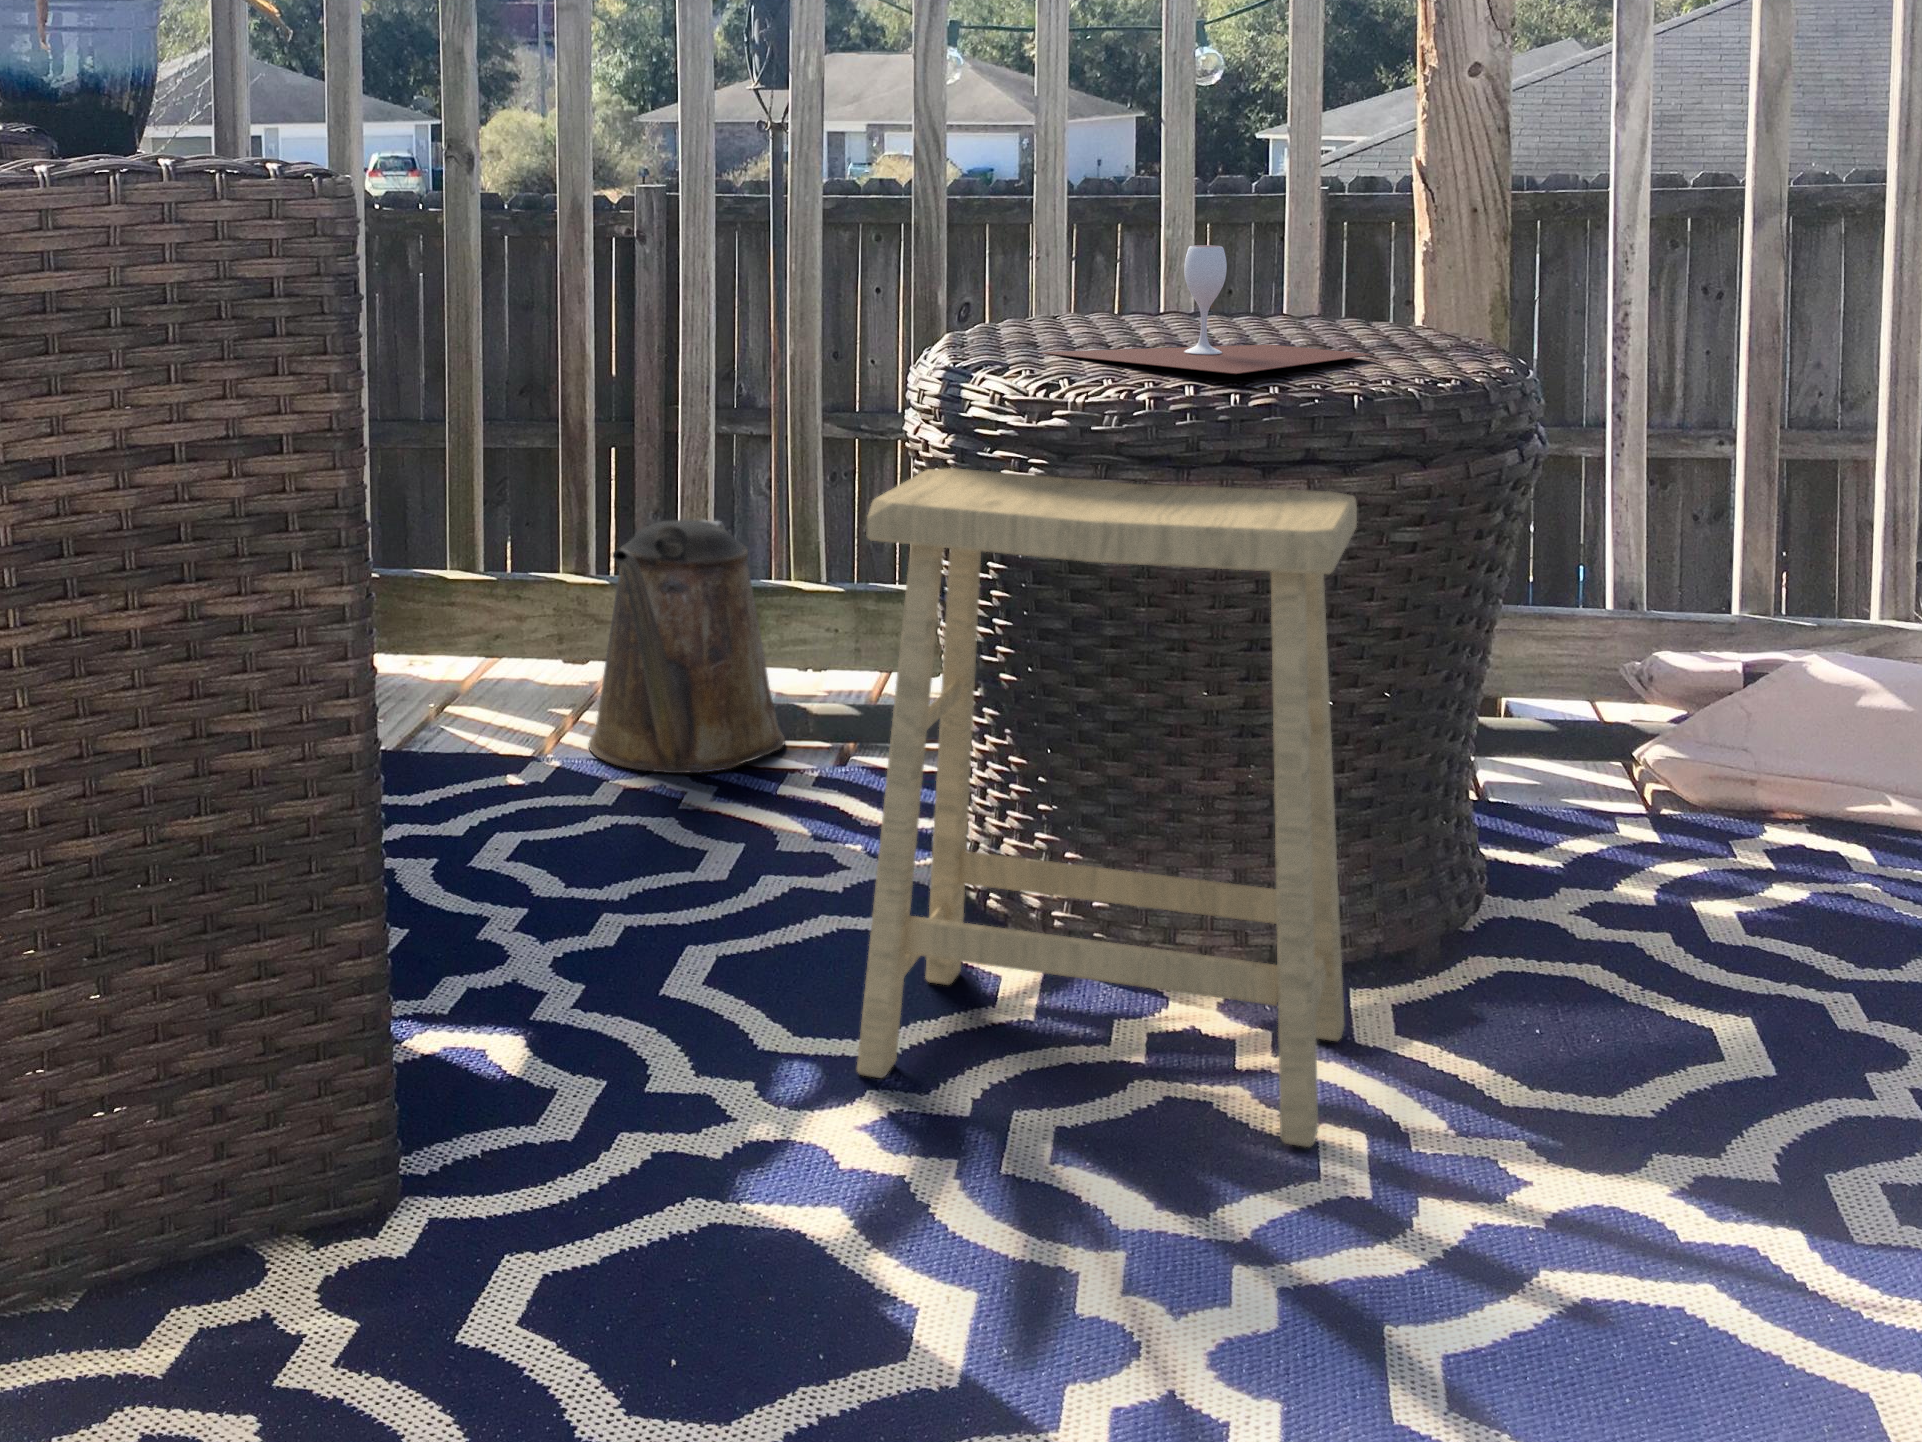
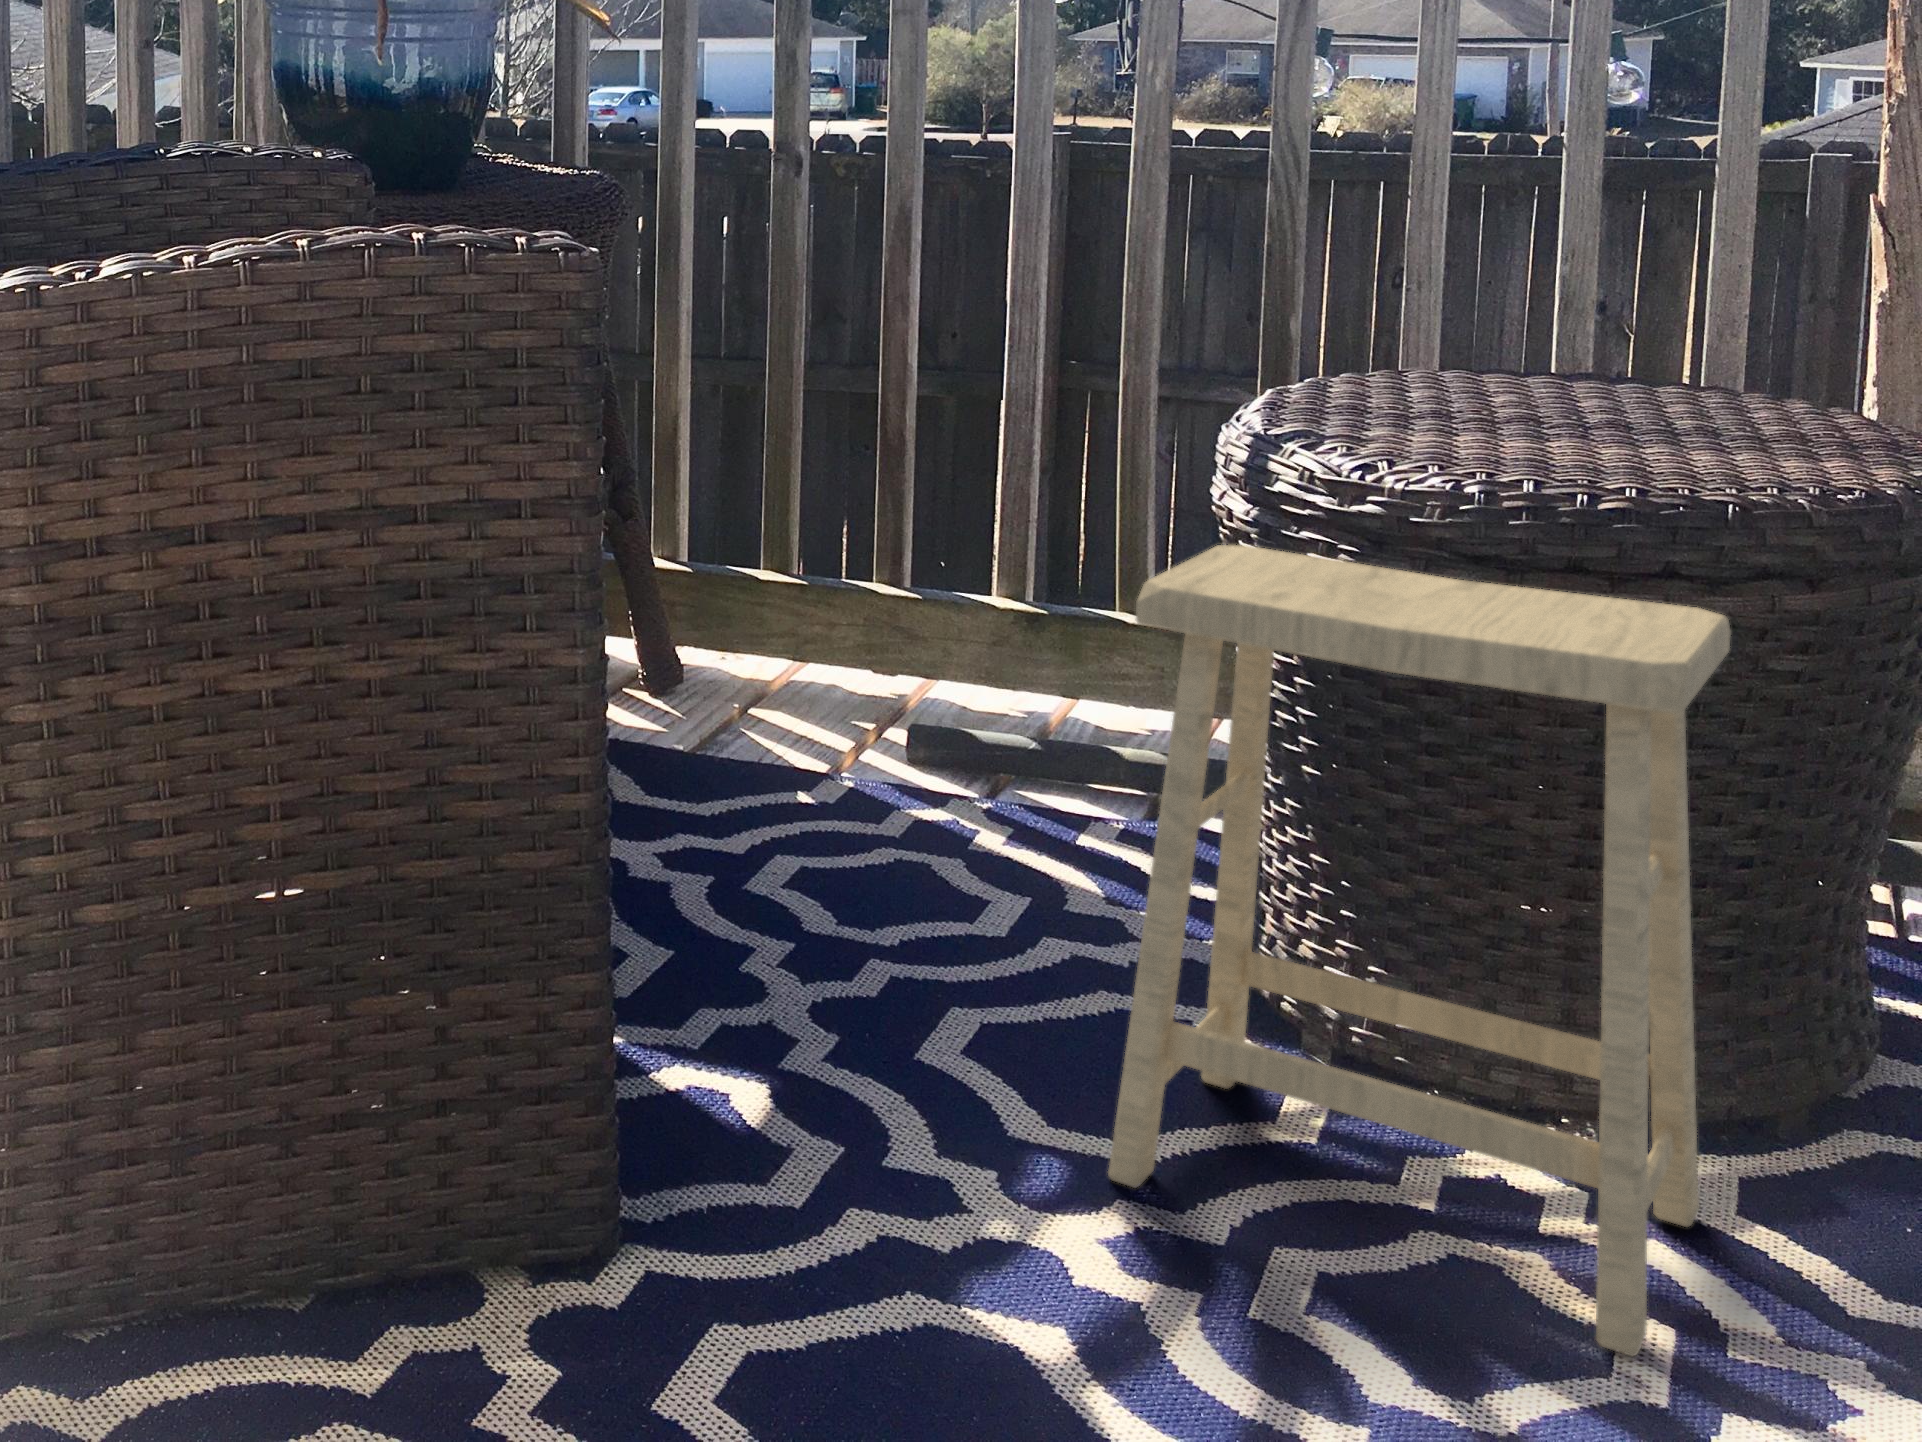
wine glass: present [1039,245,1373,374] -> none [1357,309,1776,461]
watering can: present [589,519,785,773] -> none [883,551,1089,811]

